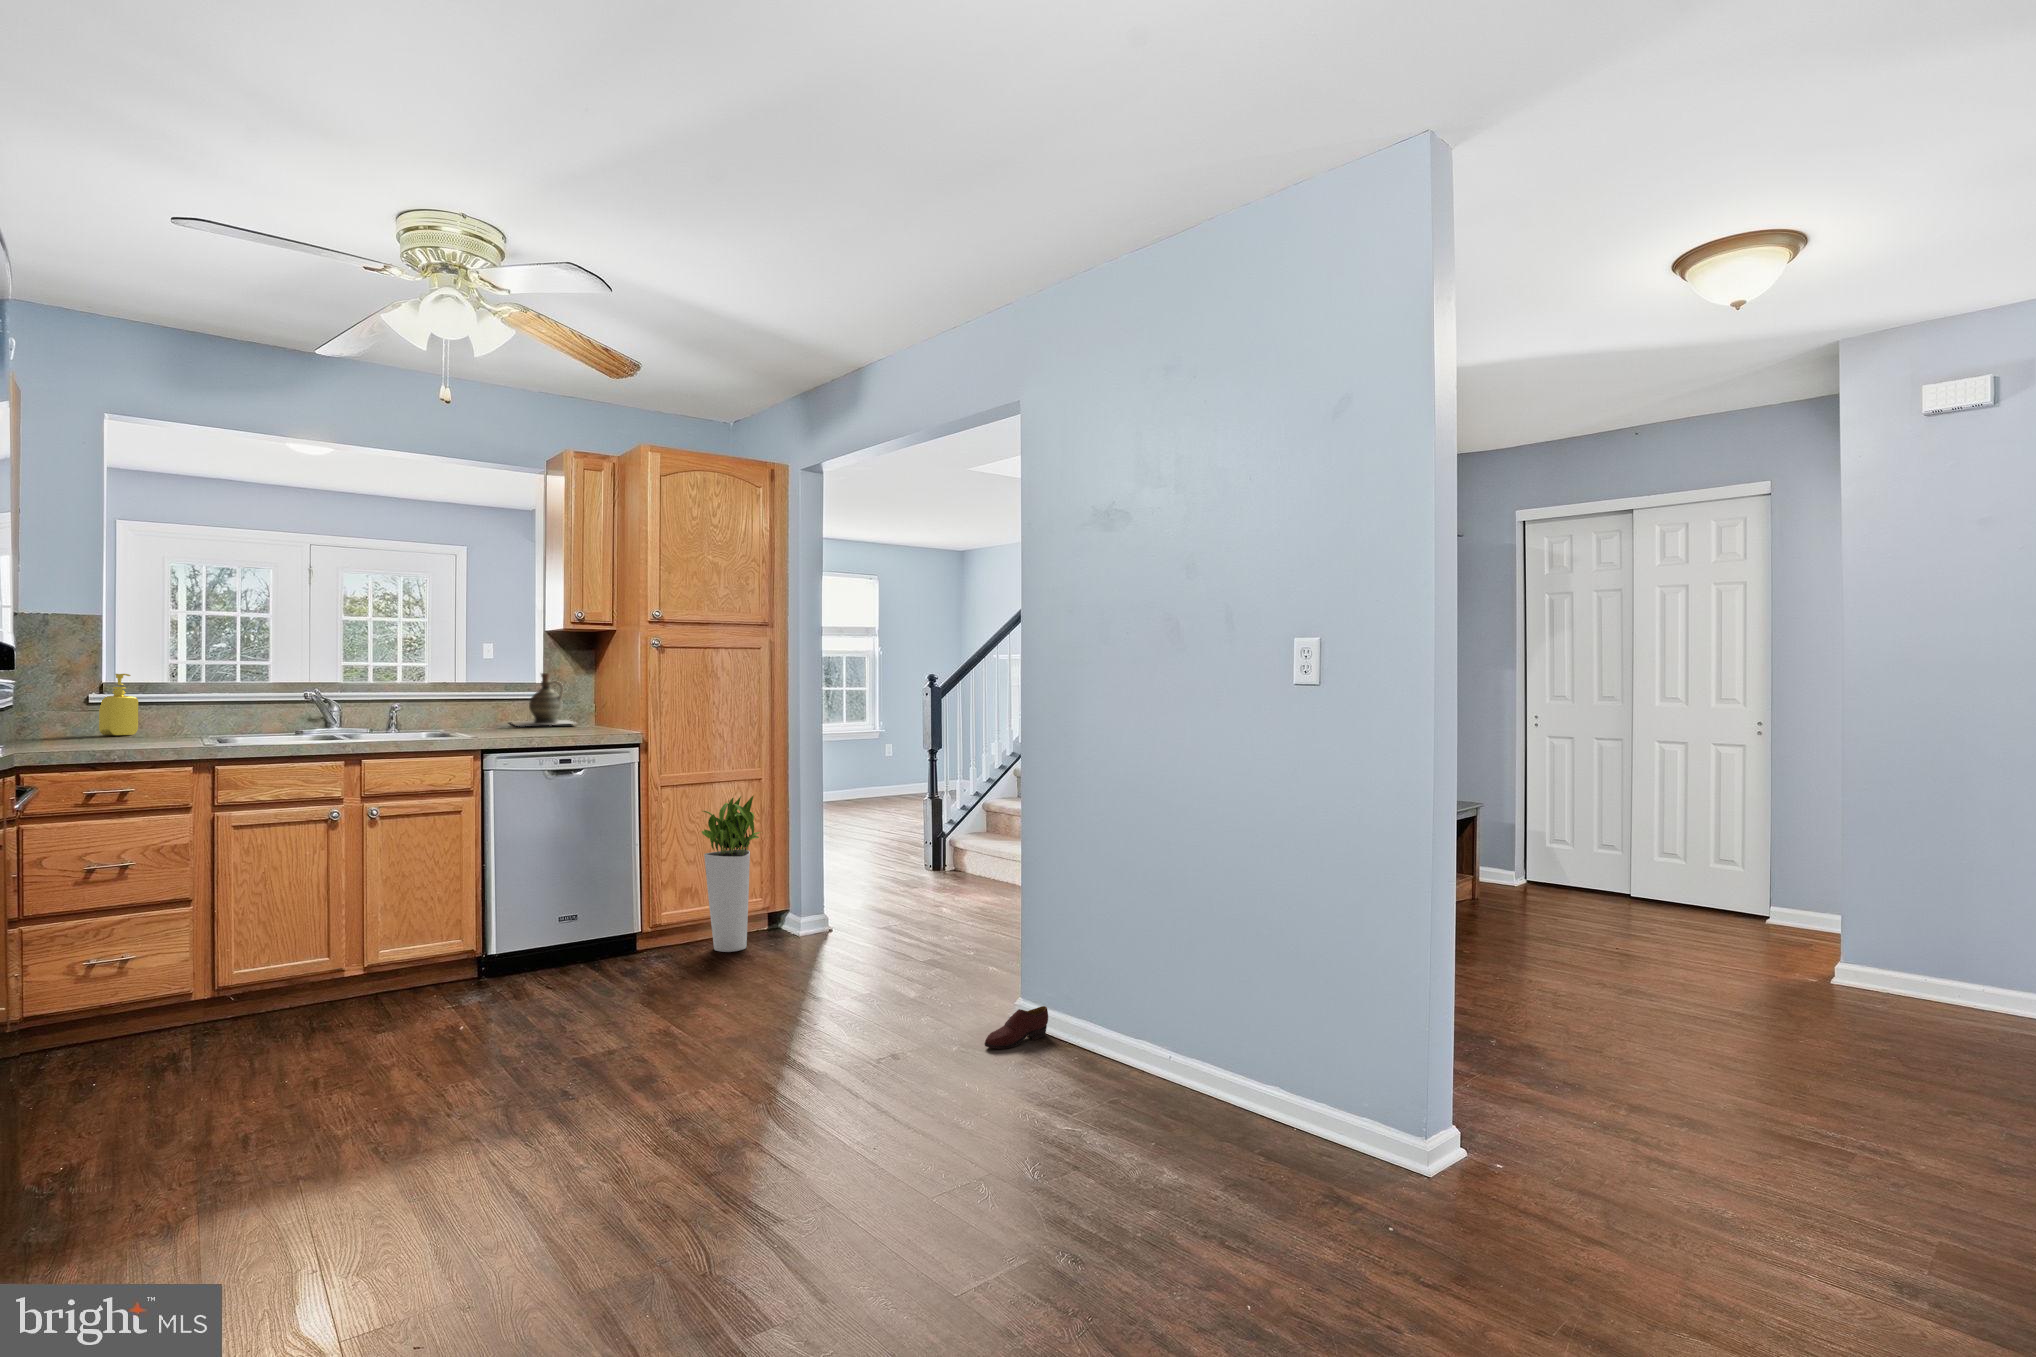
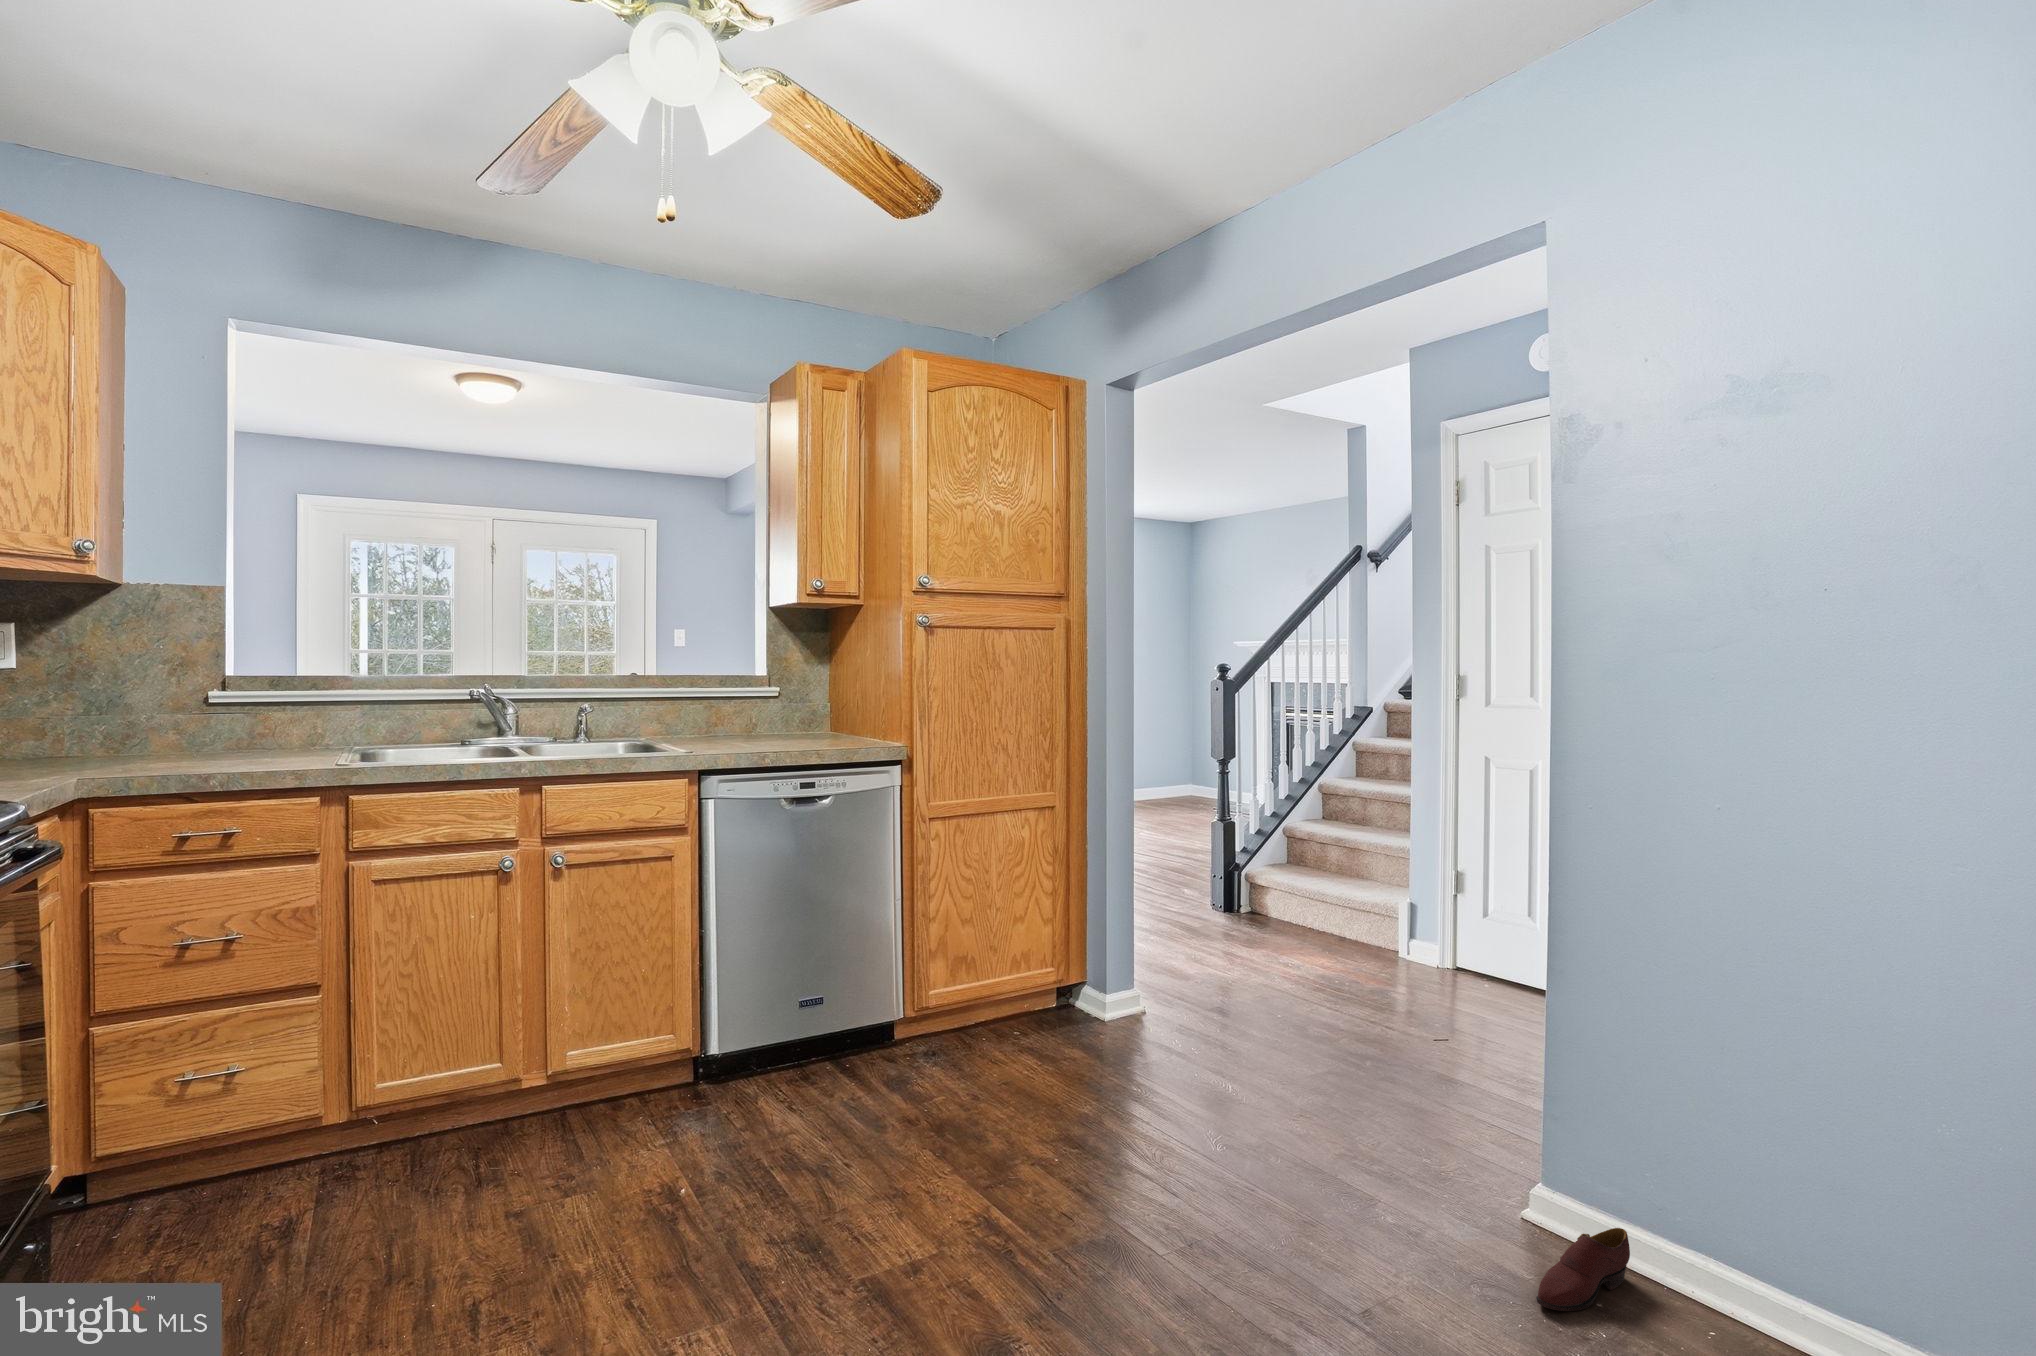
ceramic jug: present [511,673,576,726] -> none [721,662,811,733]
soap dispenser: present [99,674,138,735] -> none [216,665,265,748]
planter: present [702,796,760,952] -> none [980,831,1068,1052]

